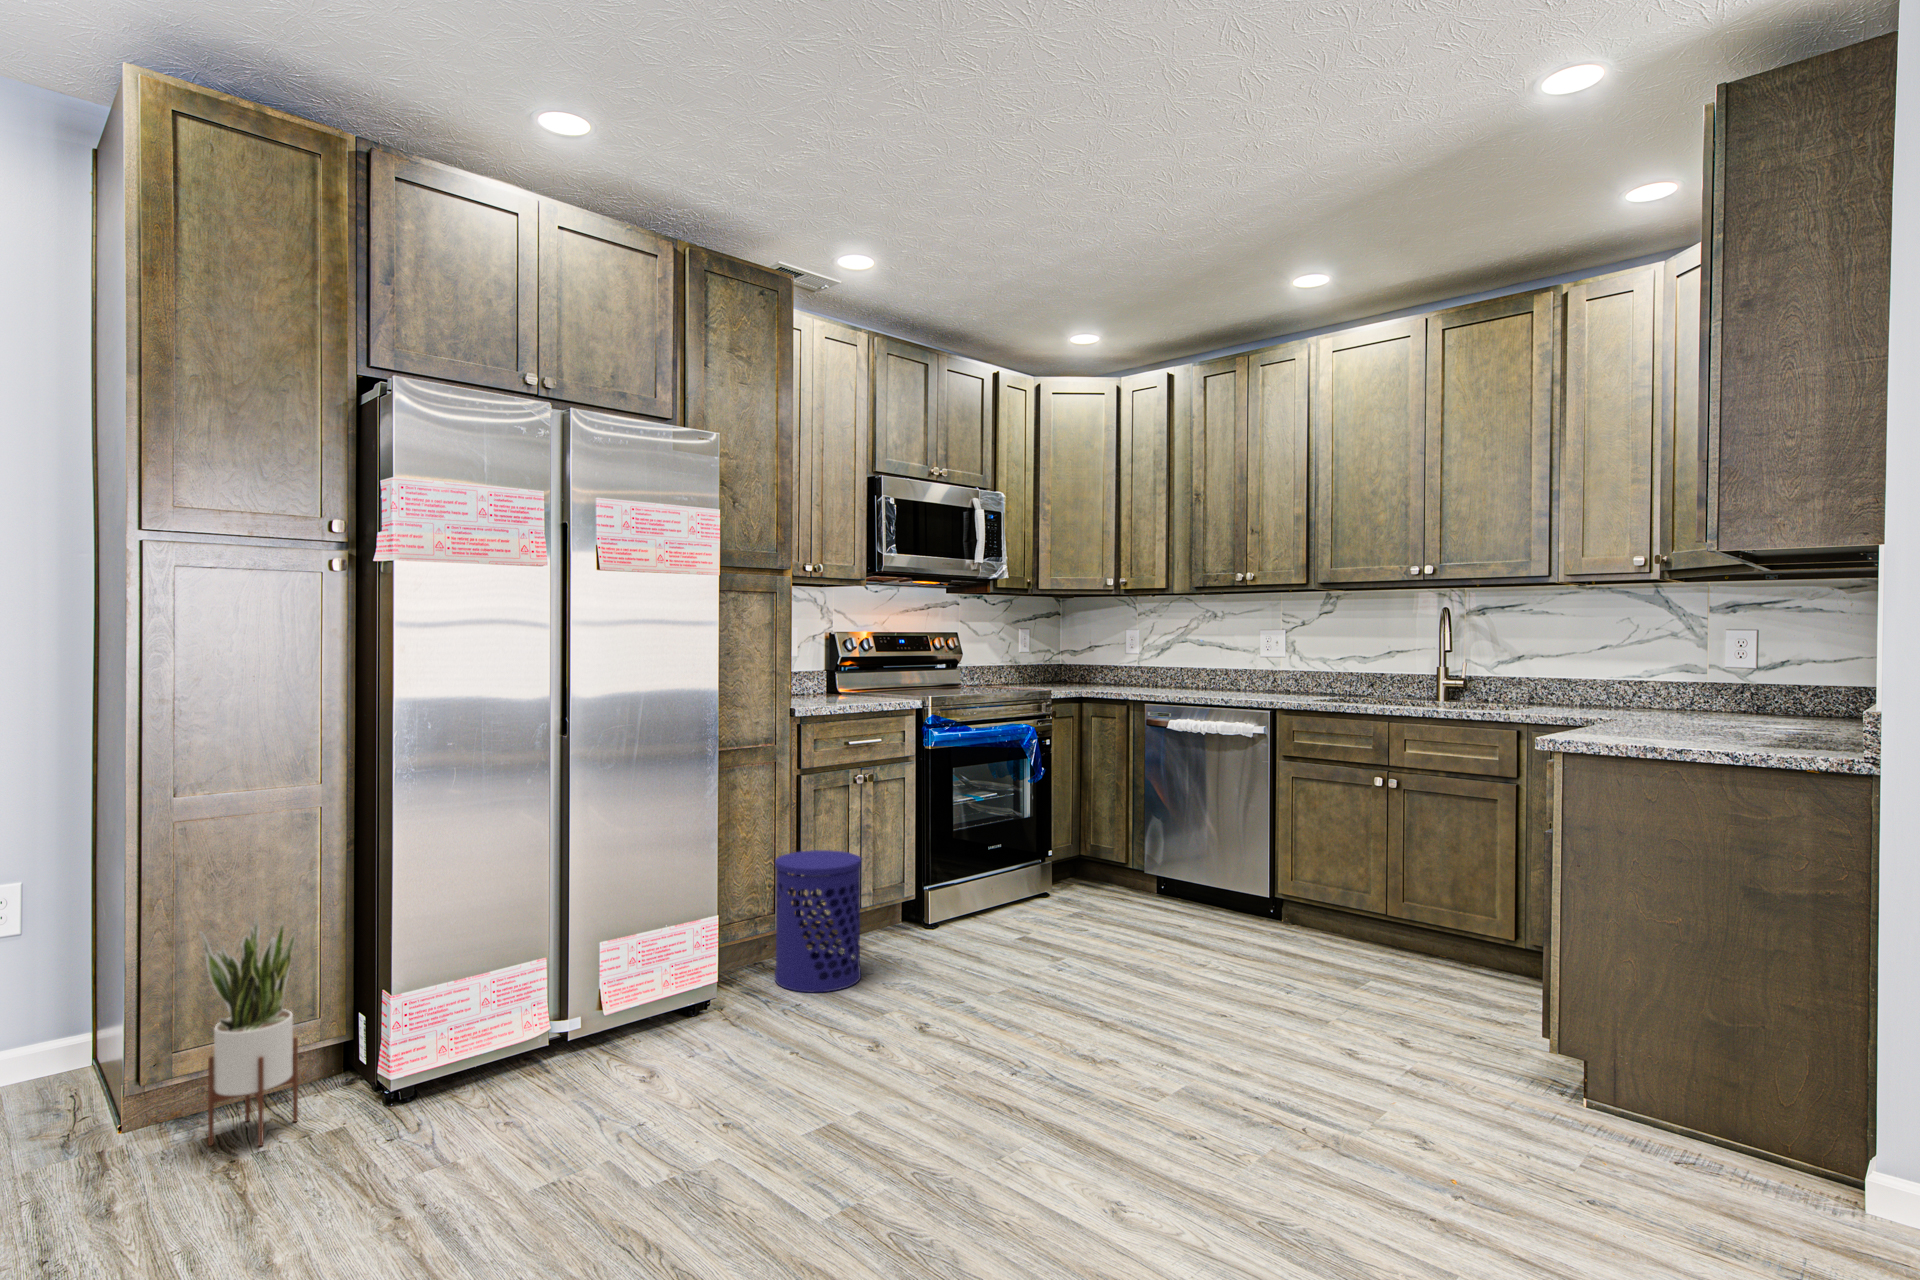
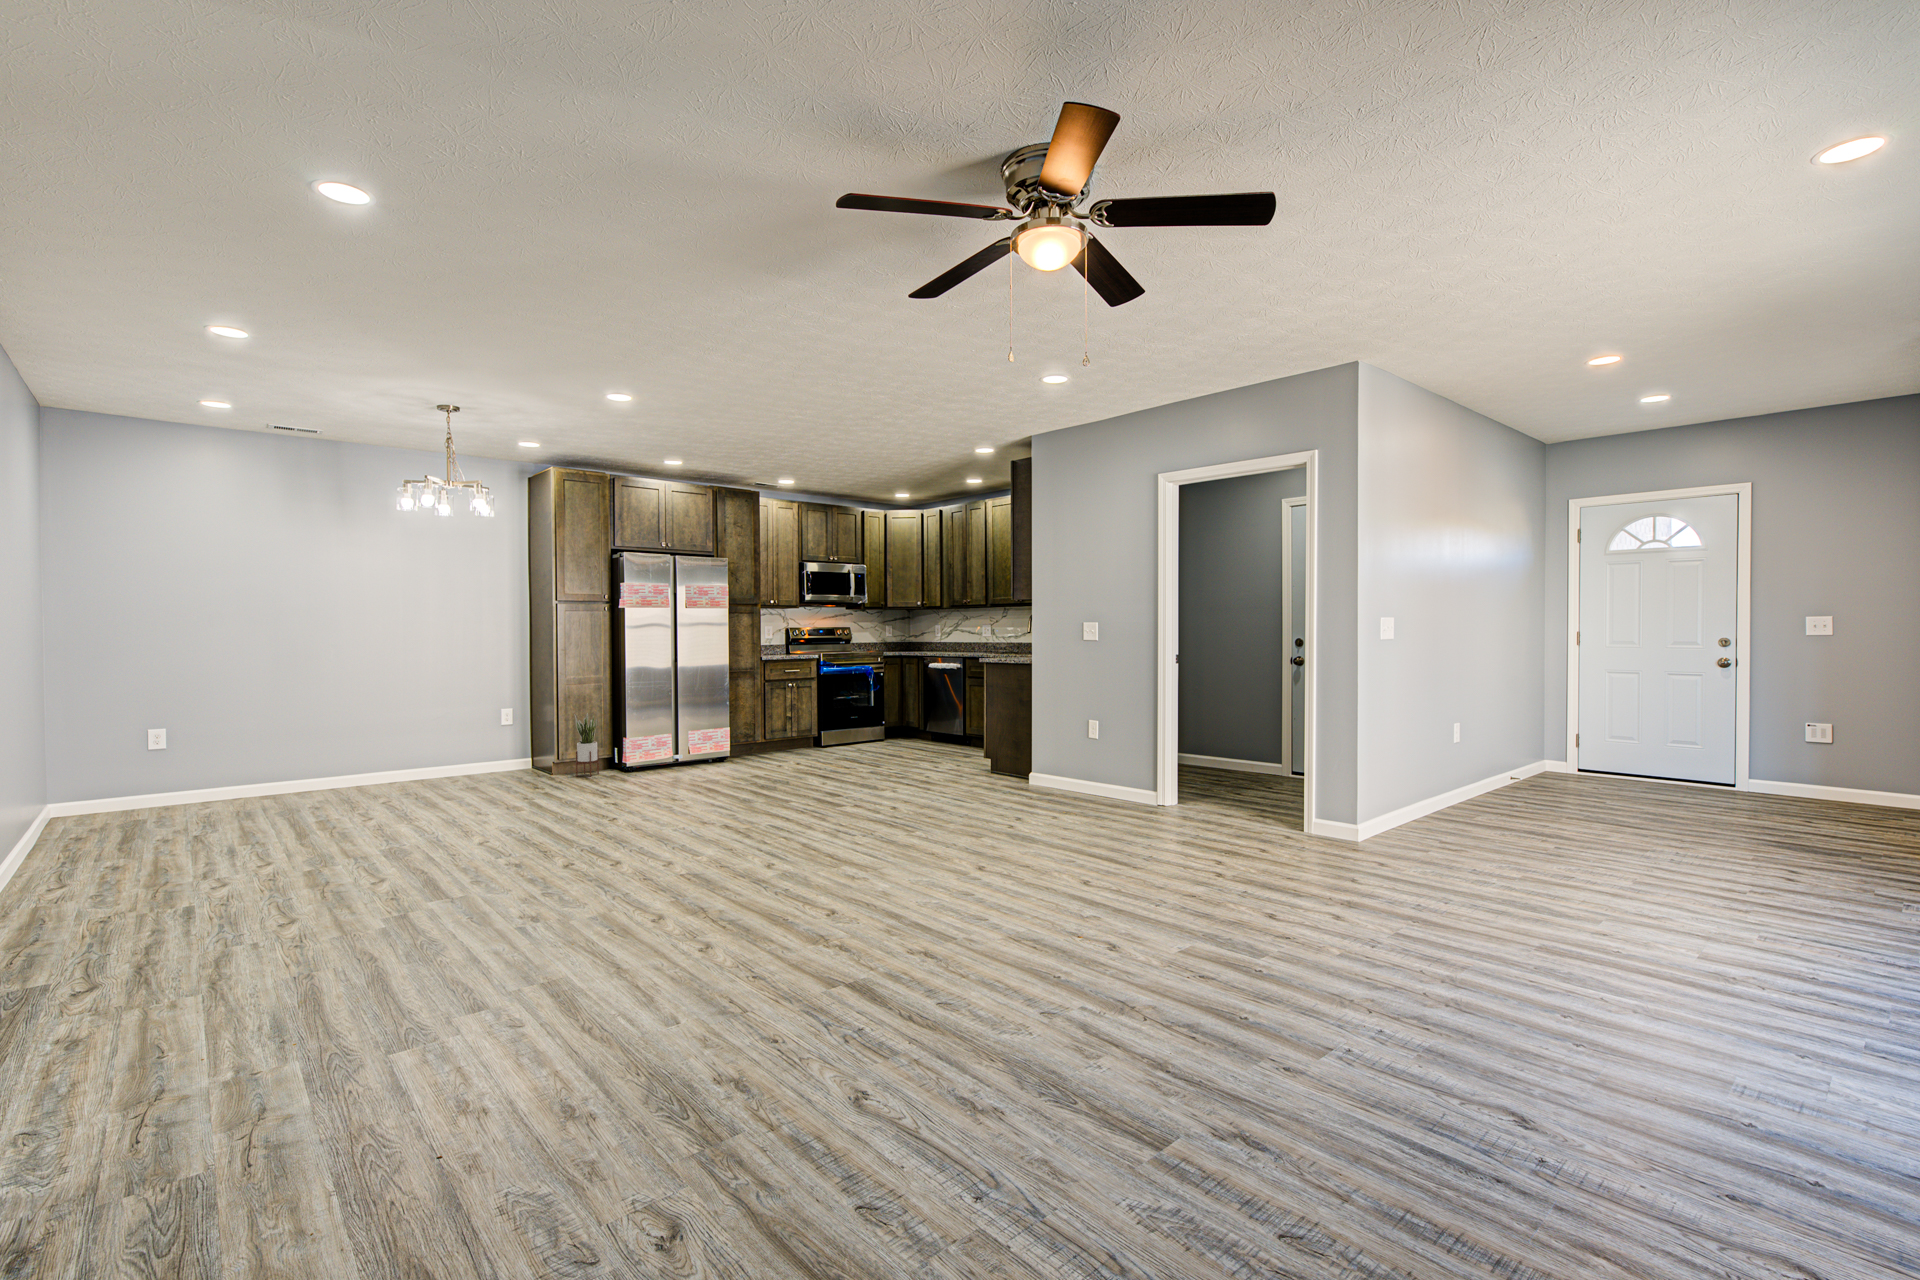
waste bin: present [775,850,861,992] -> none [753,711,786,758]

